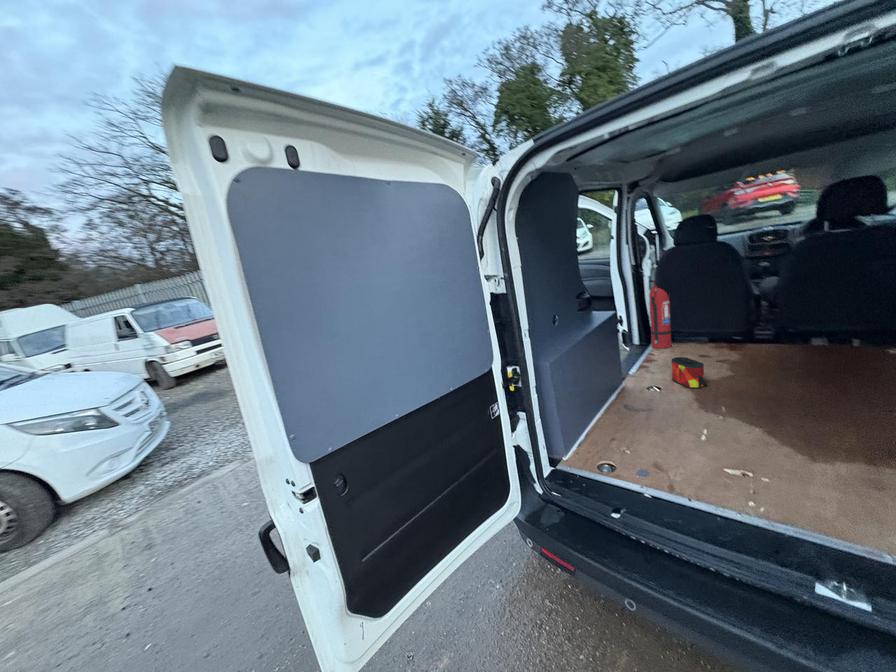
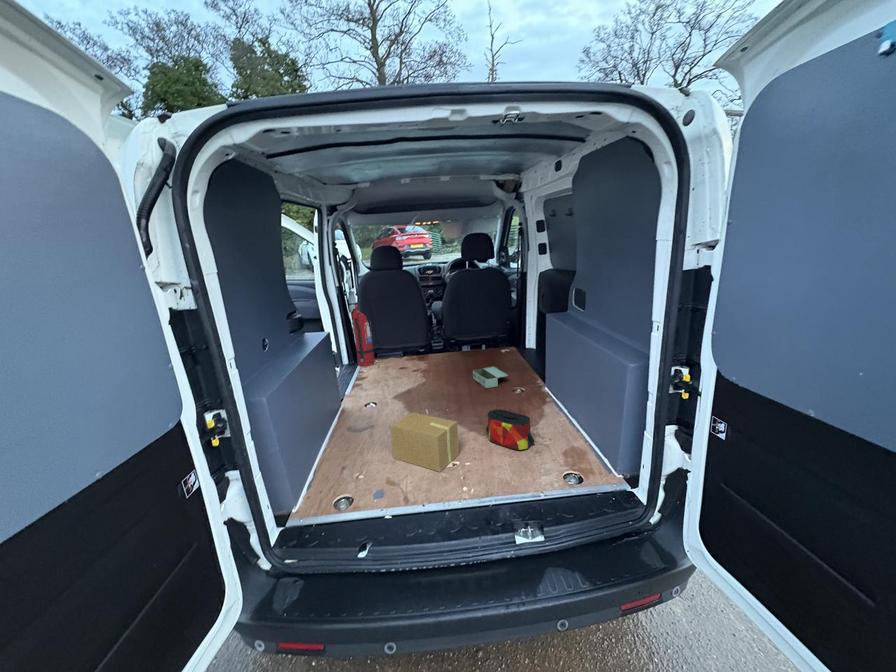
bag: present [671,357,706,388] -> present [486,409,534,451]
toolbox: none [800,368,859,394] -> present [473,366,508,388]
cardboard box: none [664,402,745,468] -> present [390,413,459,472]

